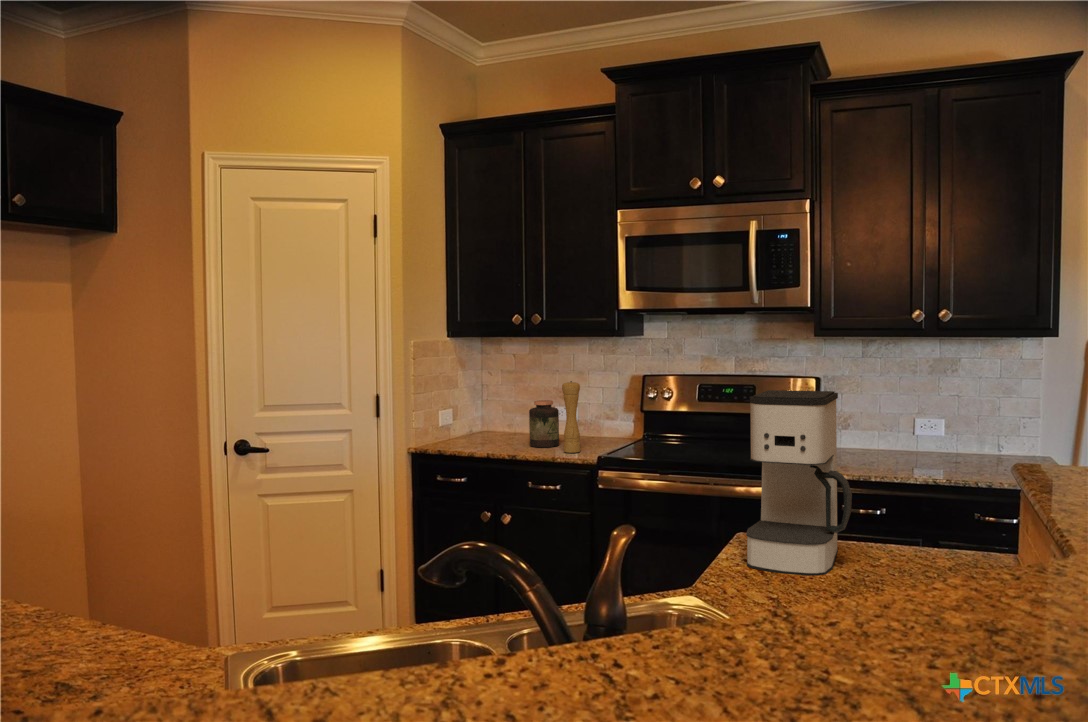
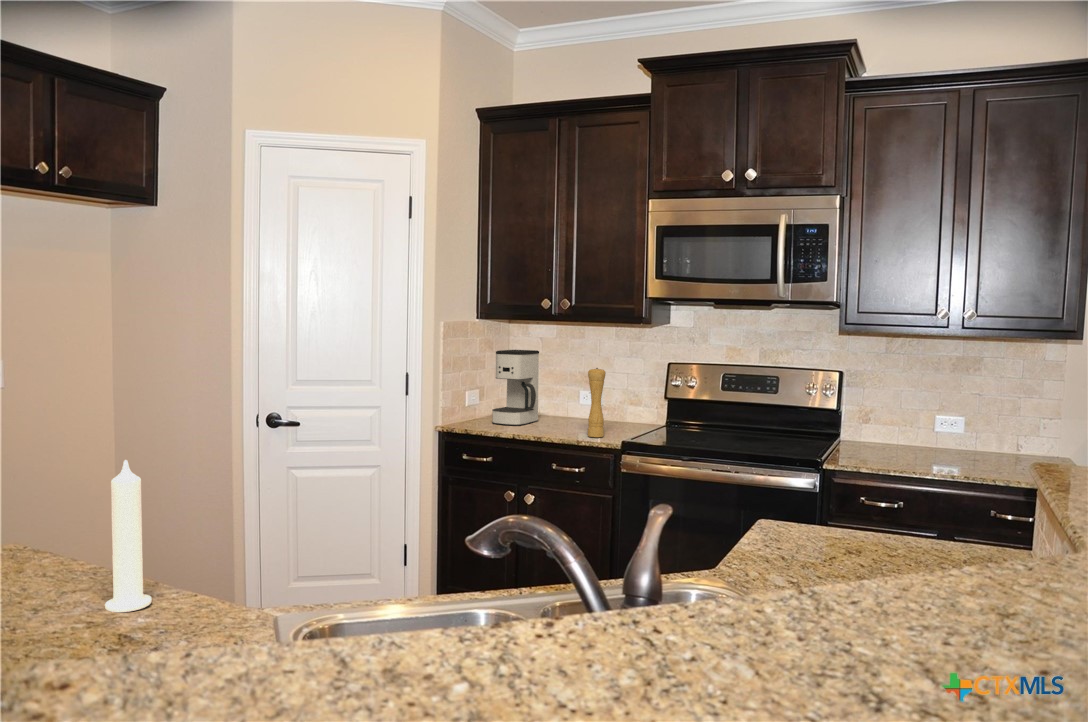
coffee maker: present [746,390,852,576] -> present [492,350,539,426]
jar: present [529,400,559,447] -> none [555,386,583,431]
candle: none [38,495,90,660] -> present [105,460,152,612]

